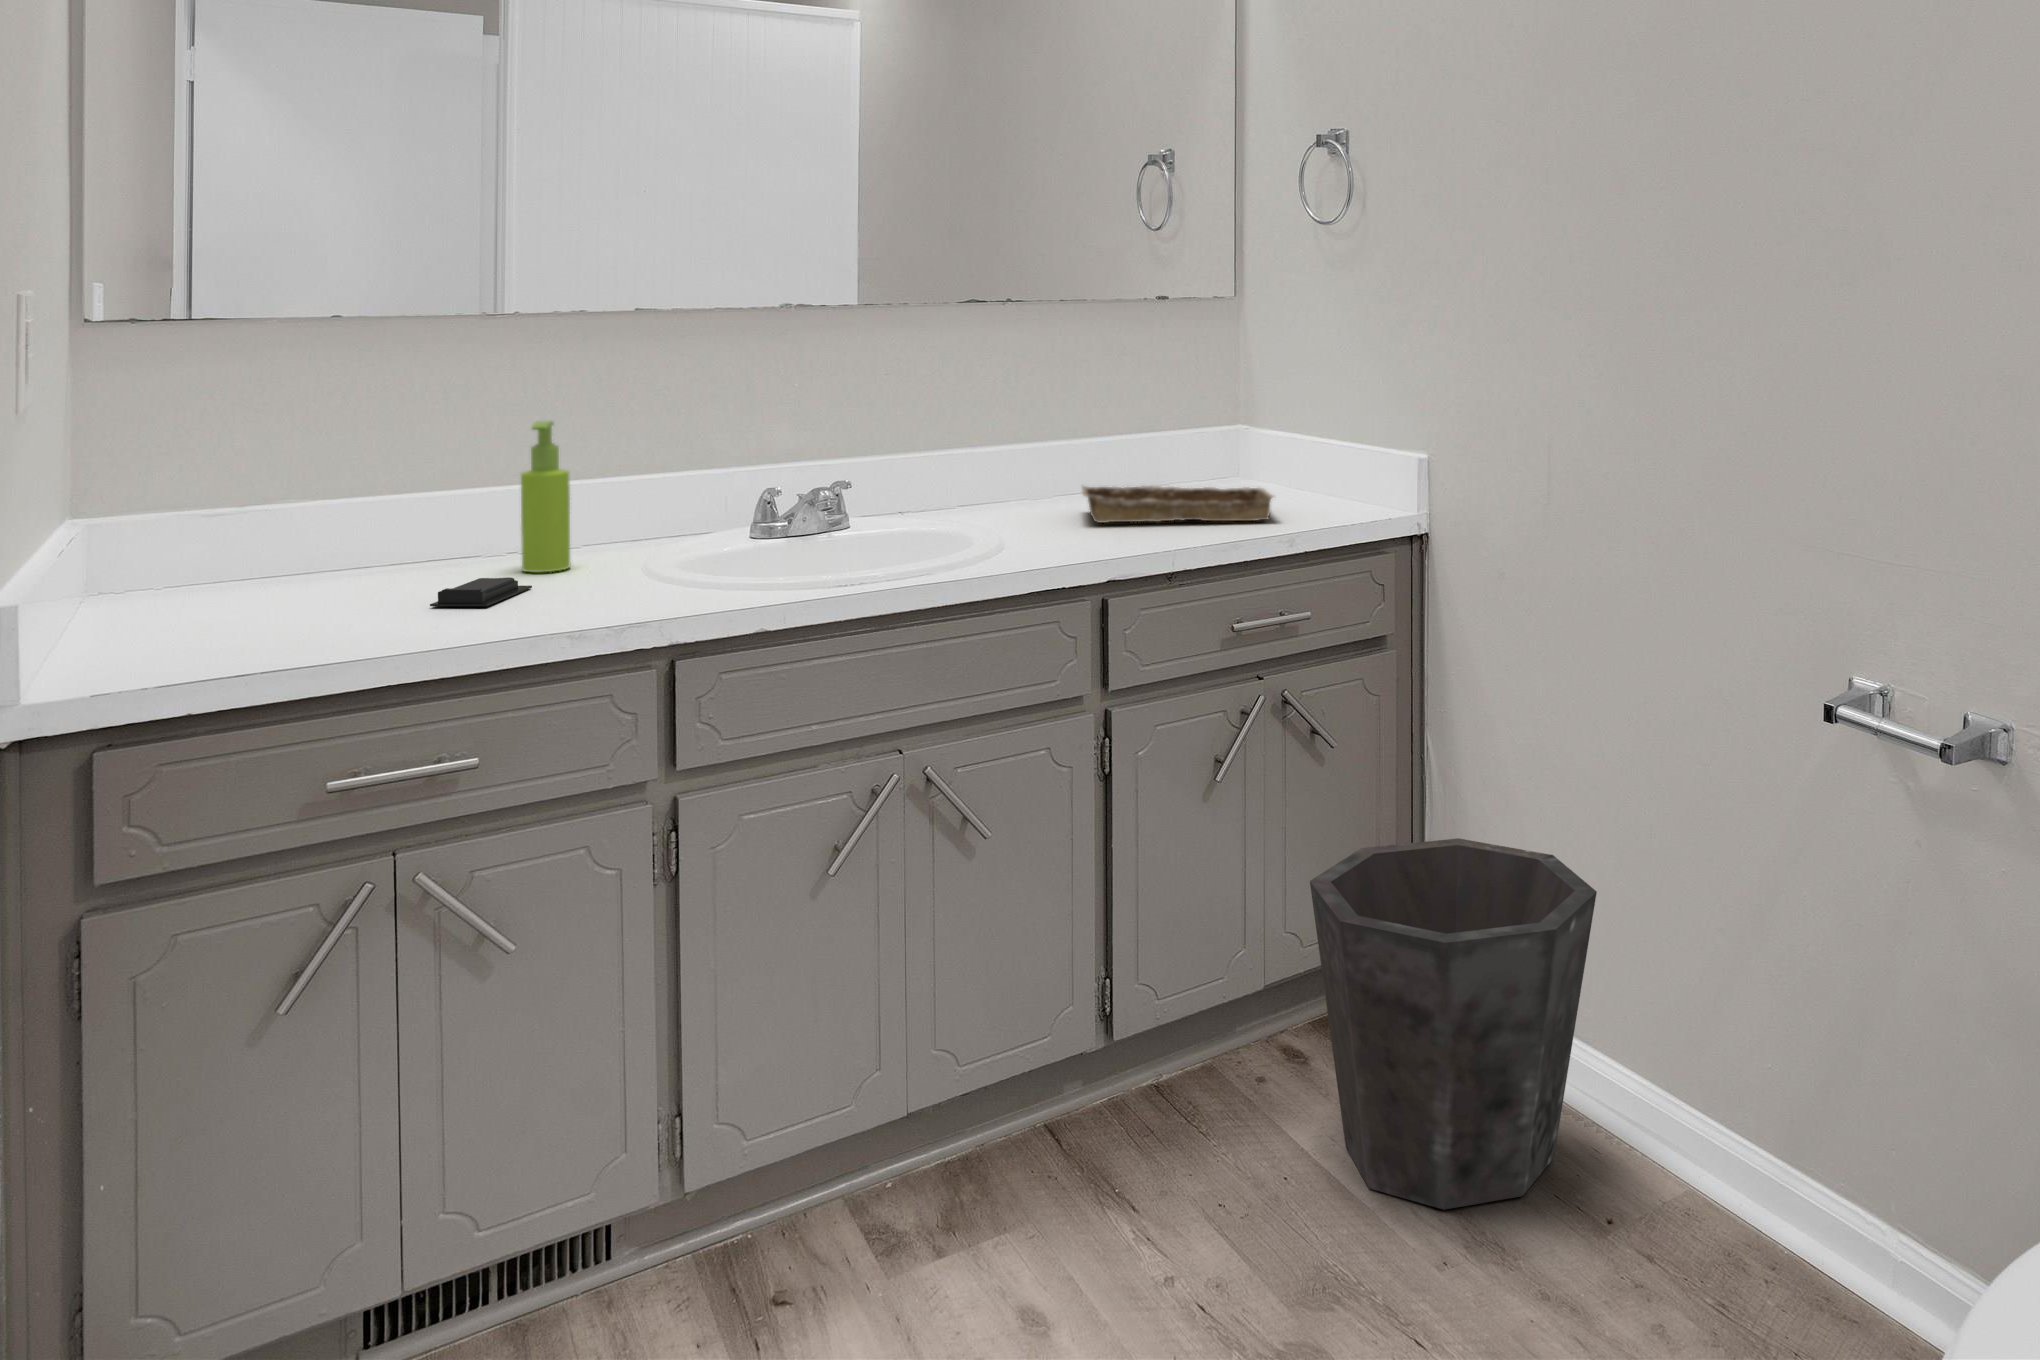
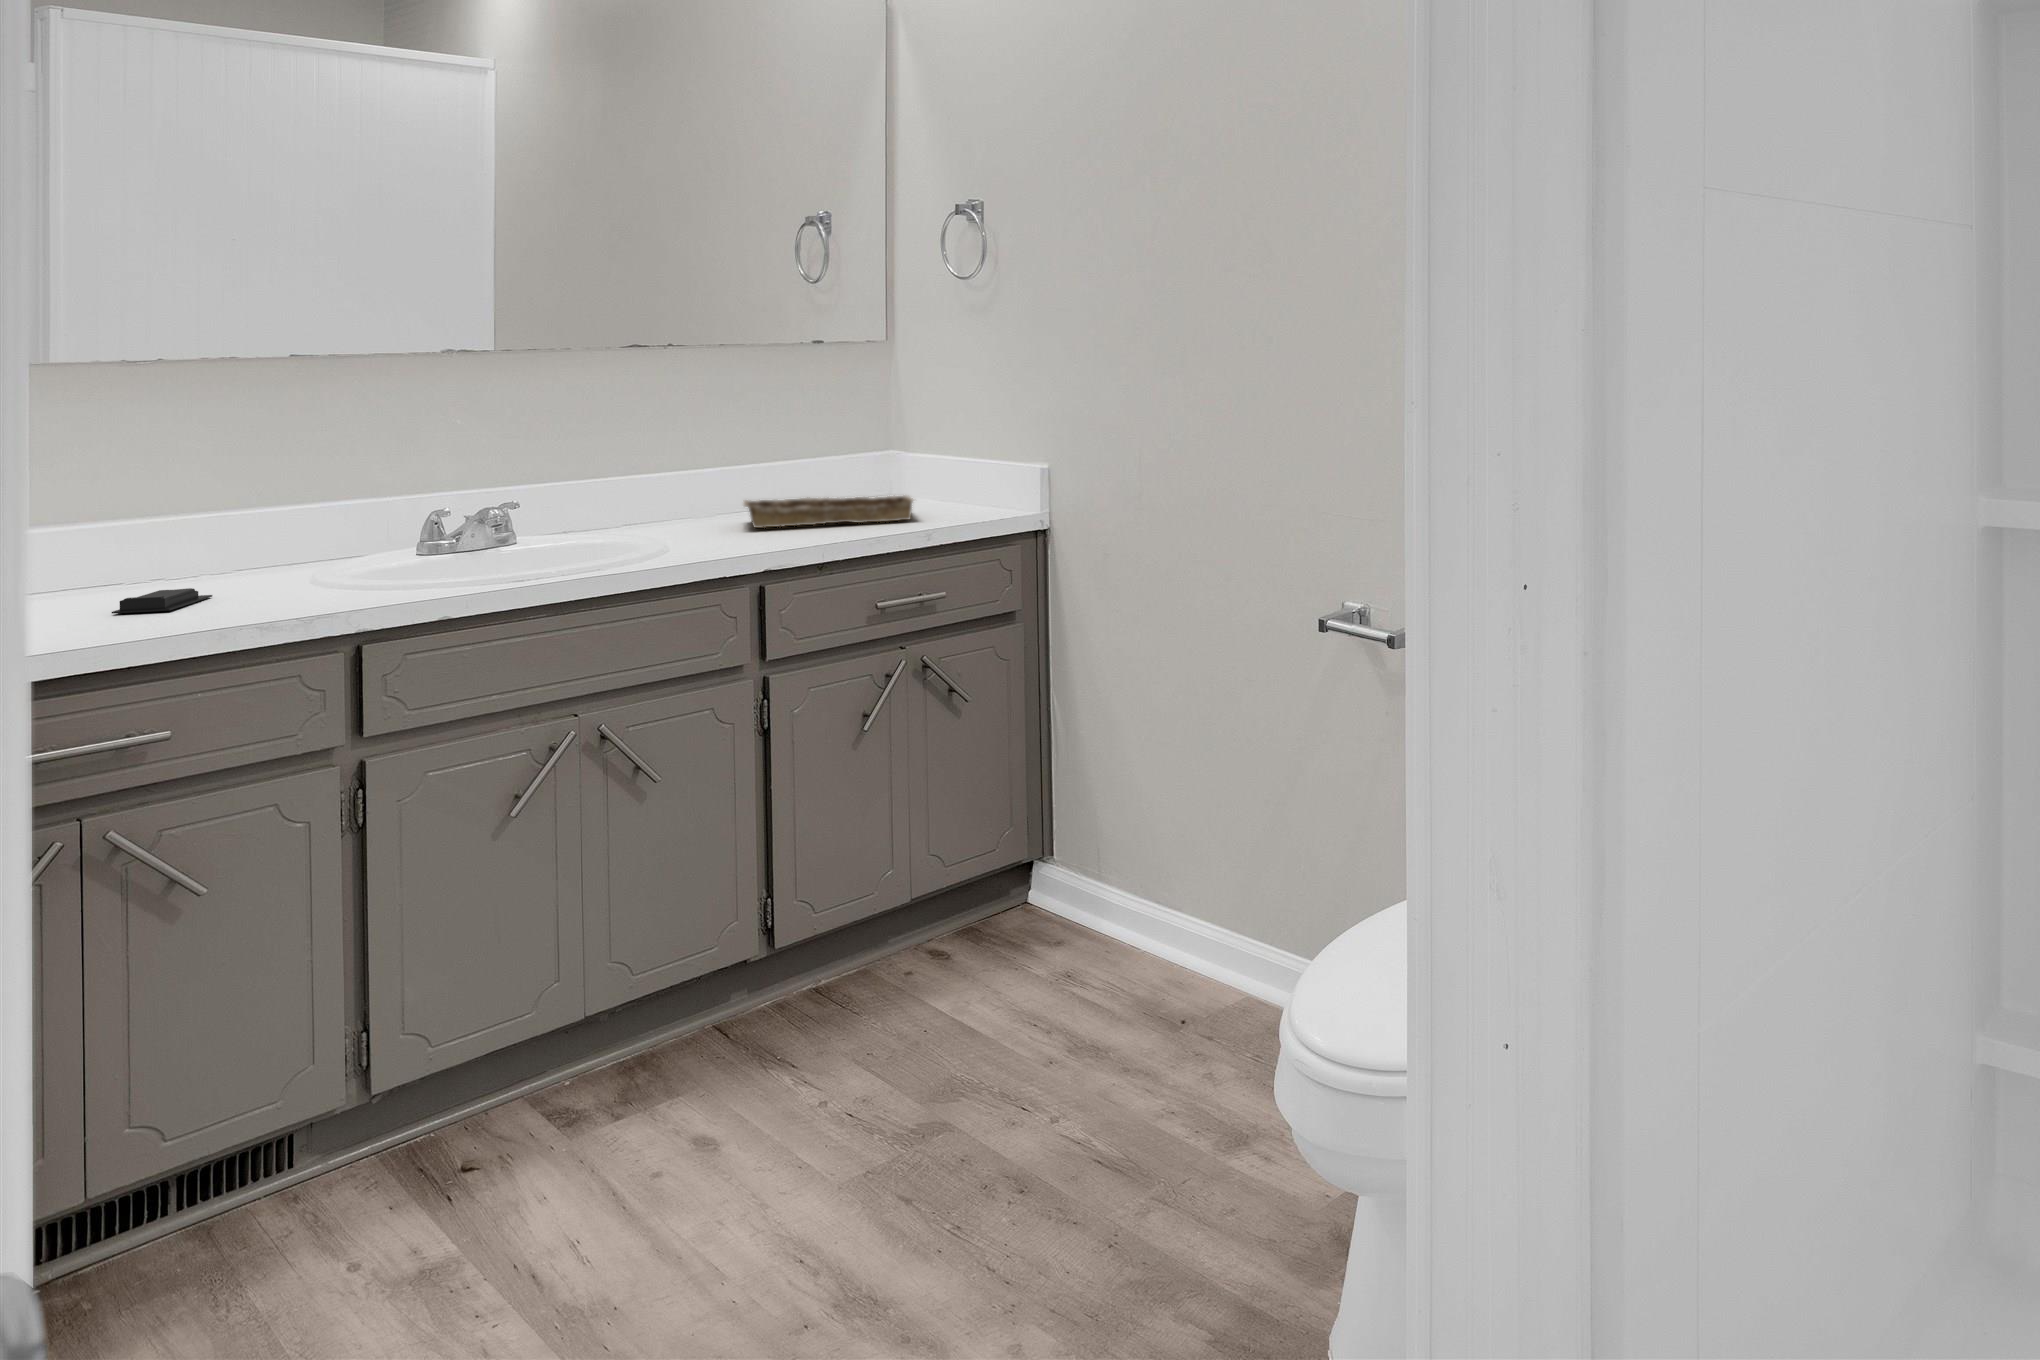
soap dispenser: present [521,421,570,572] -> none [198,455,248,587]
waste bin: present [1310,838,1597,1210] -> none [939,762,1173,1041]

